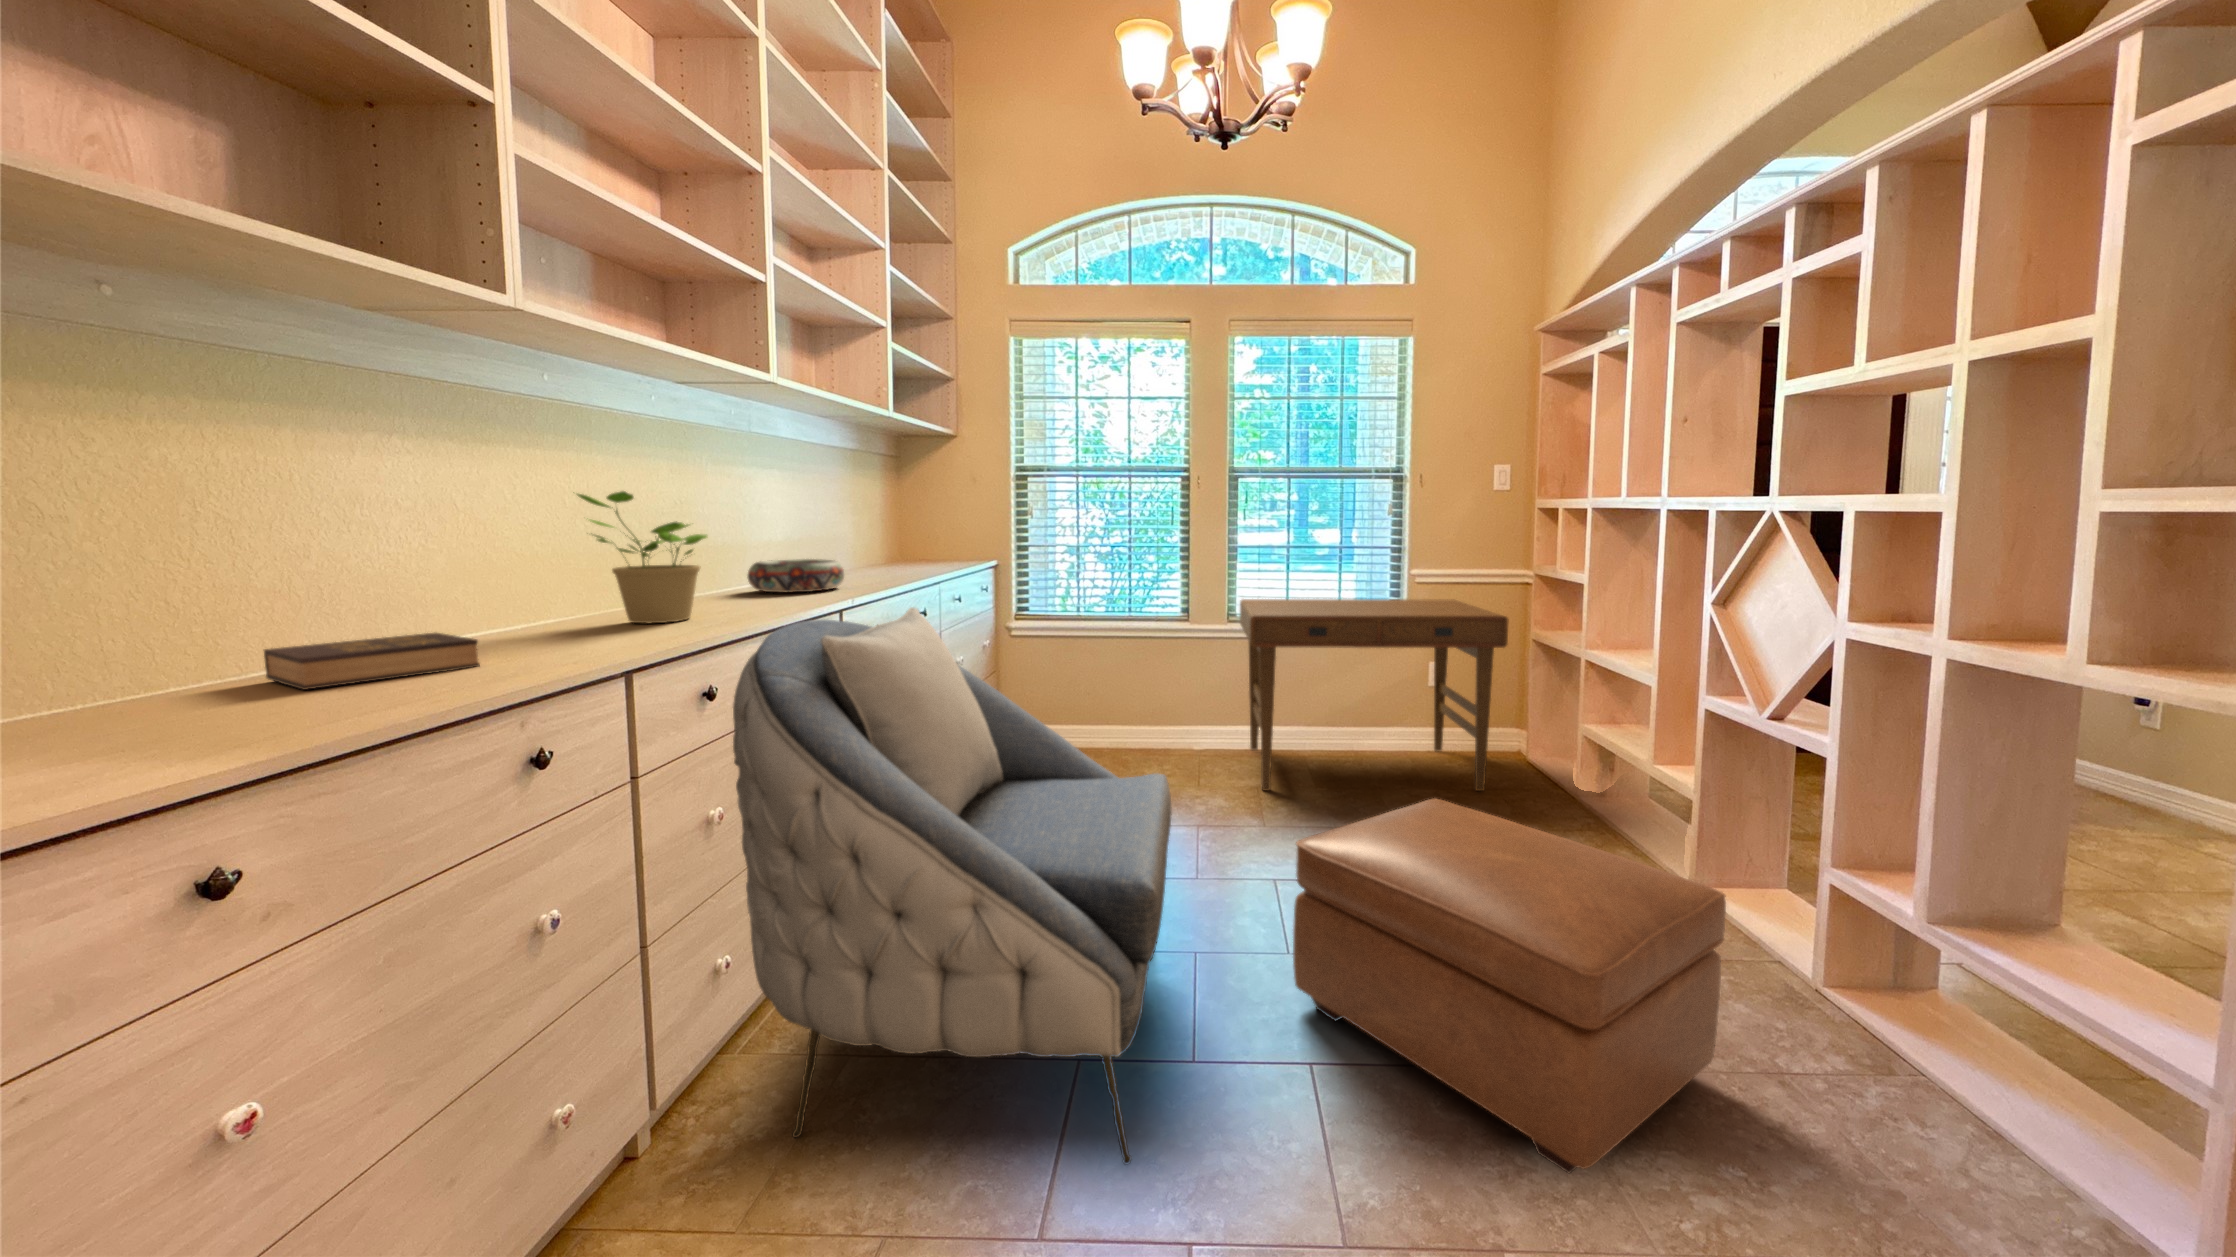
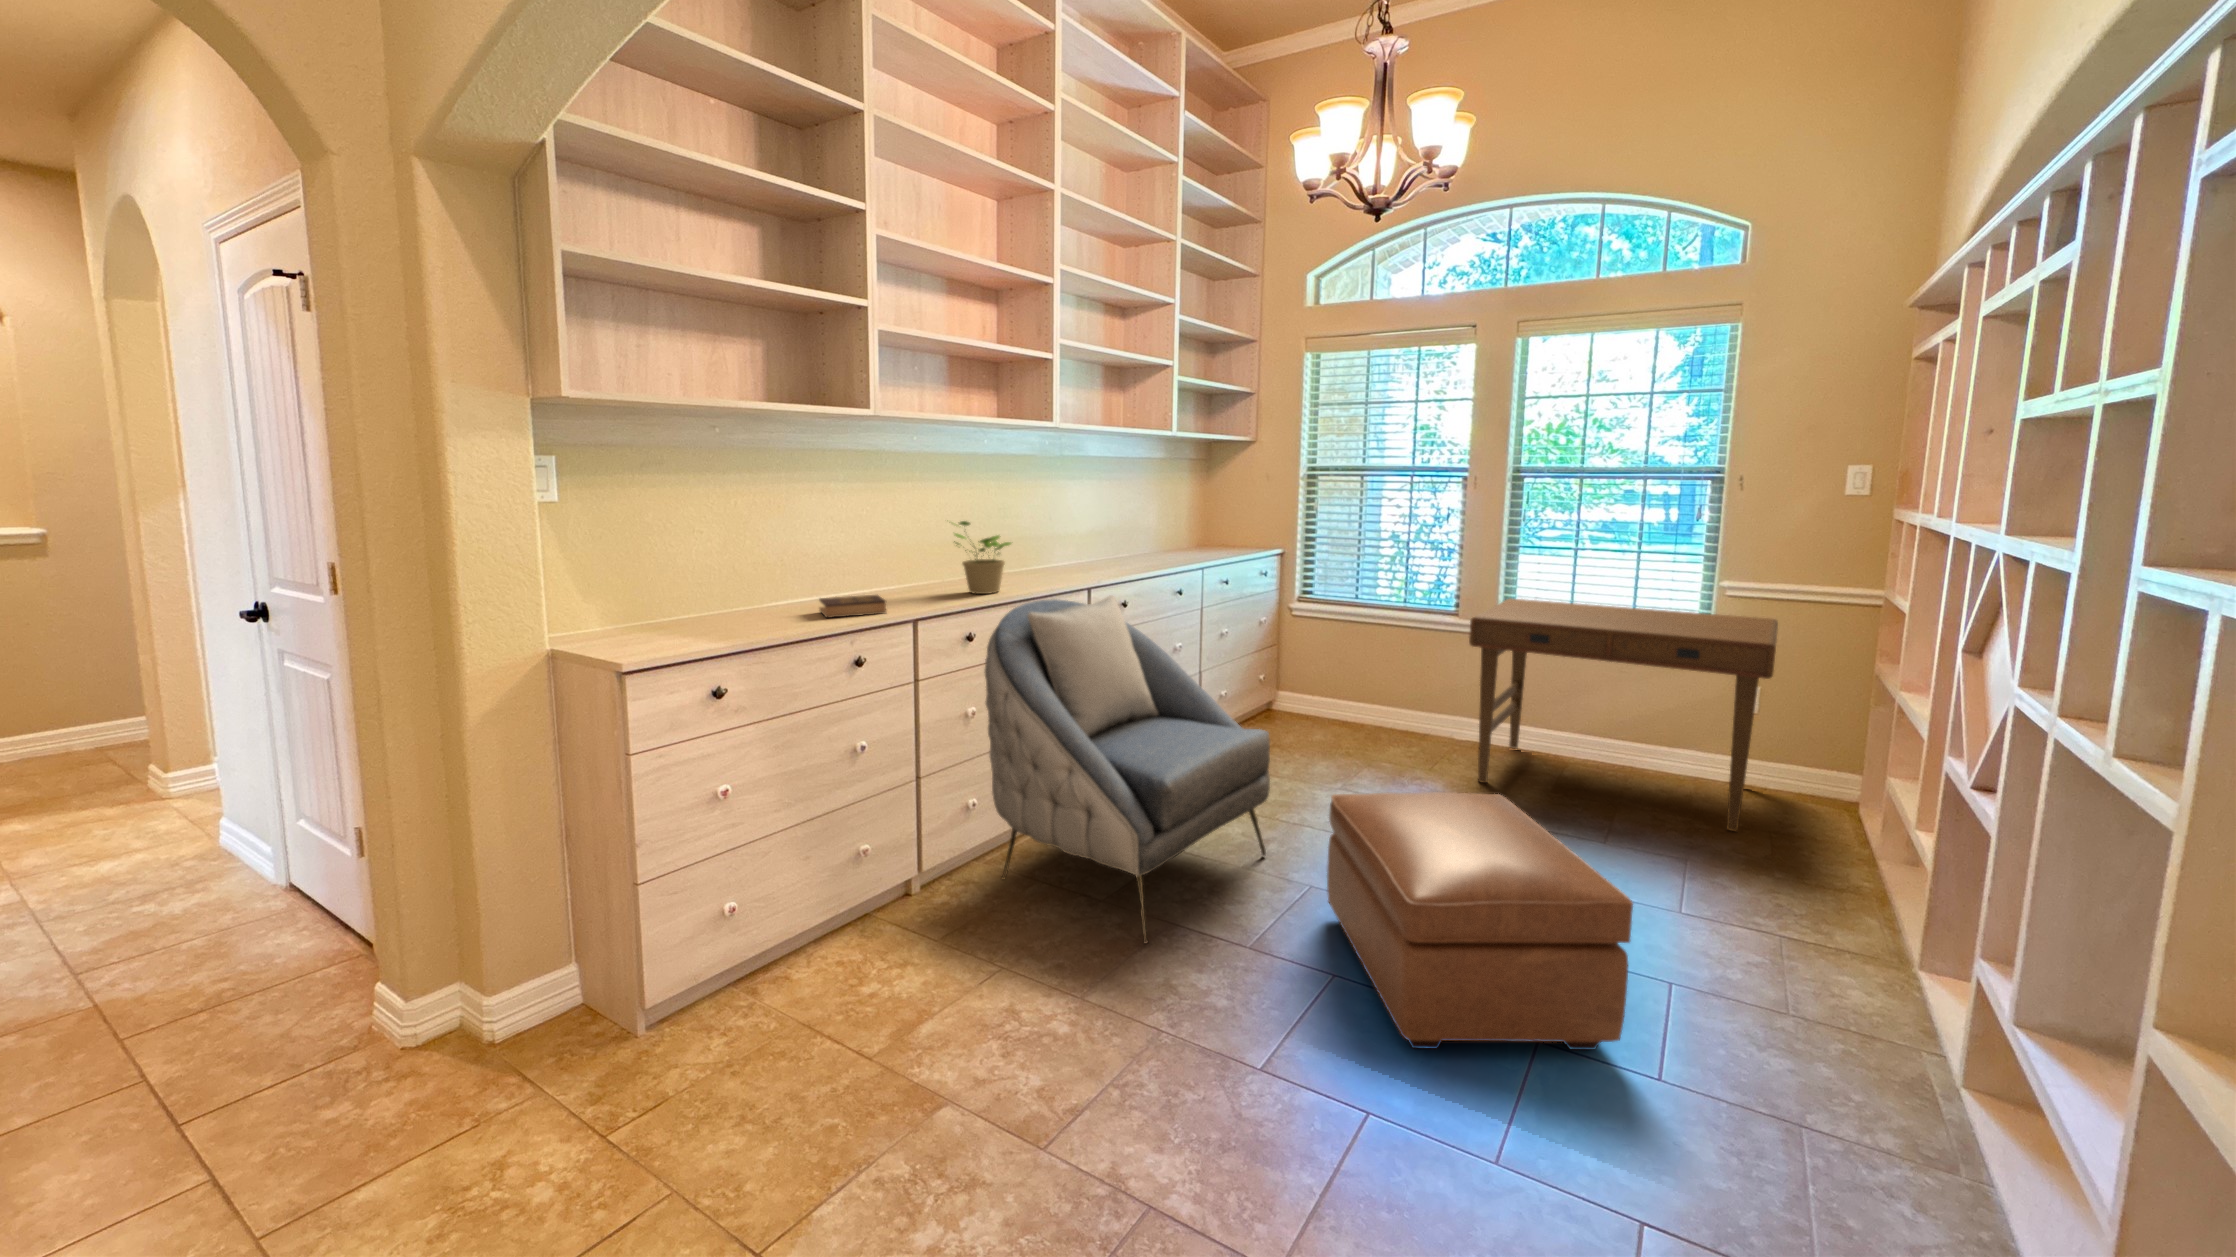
decorative bowl: present [747,559,844,593] -> none [1057,551,1117,575]

